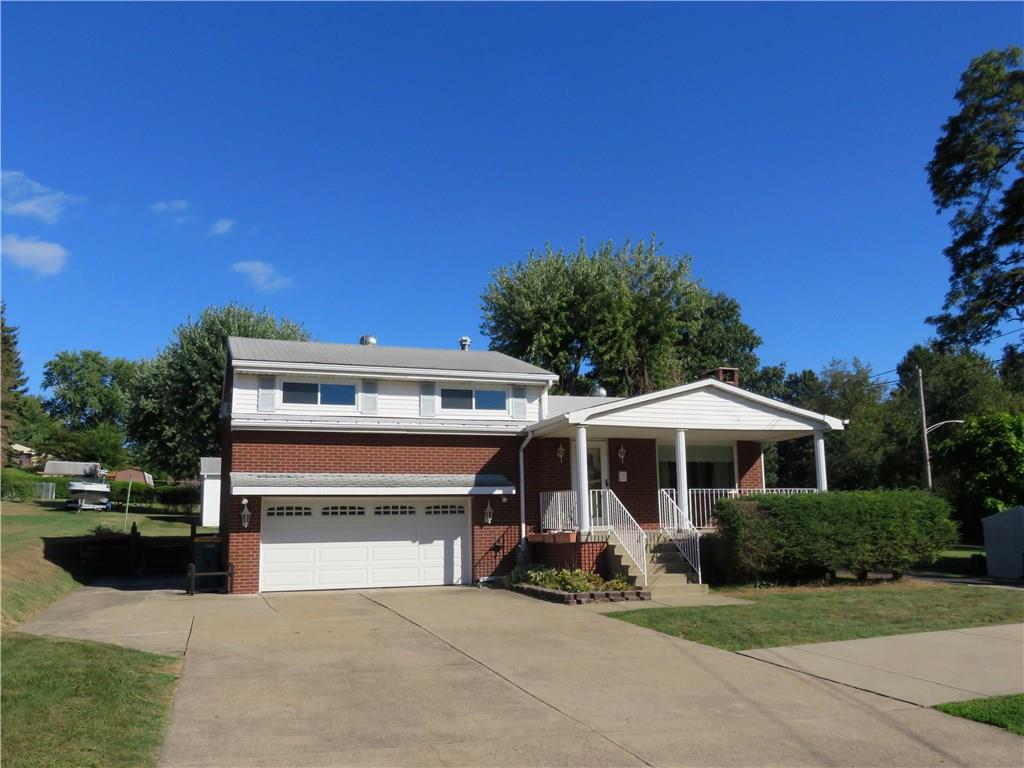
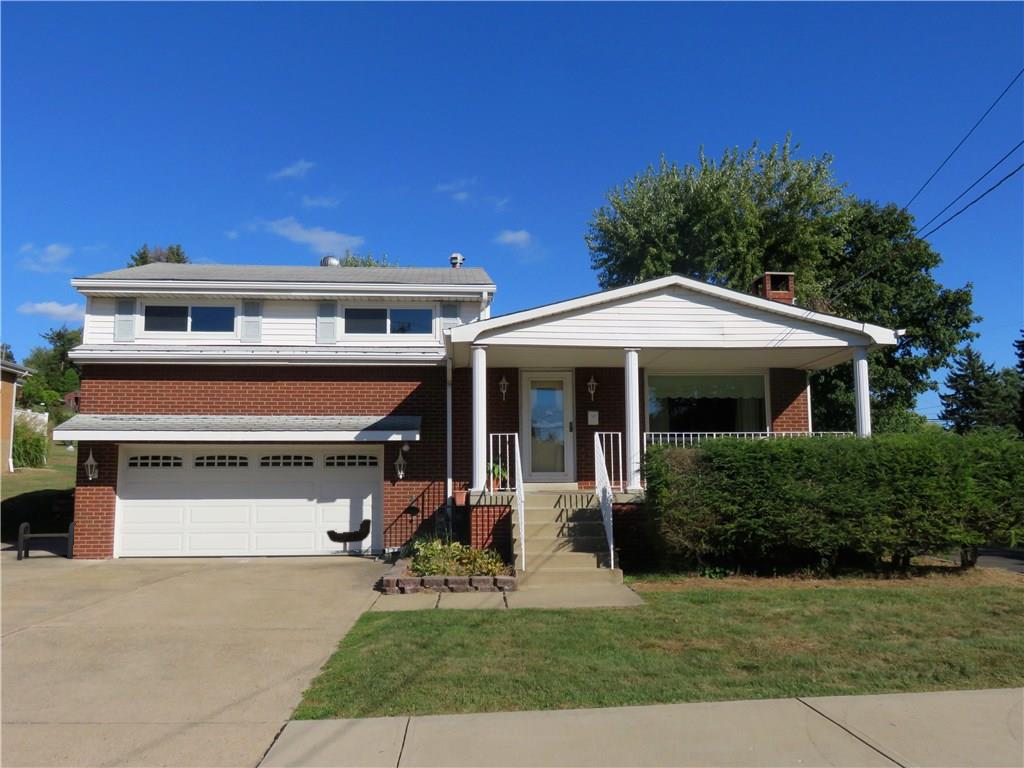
lounge chair: none [432,555,467,584] -> present [327,519,371,553]

